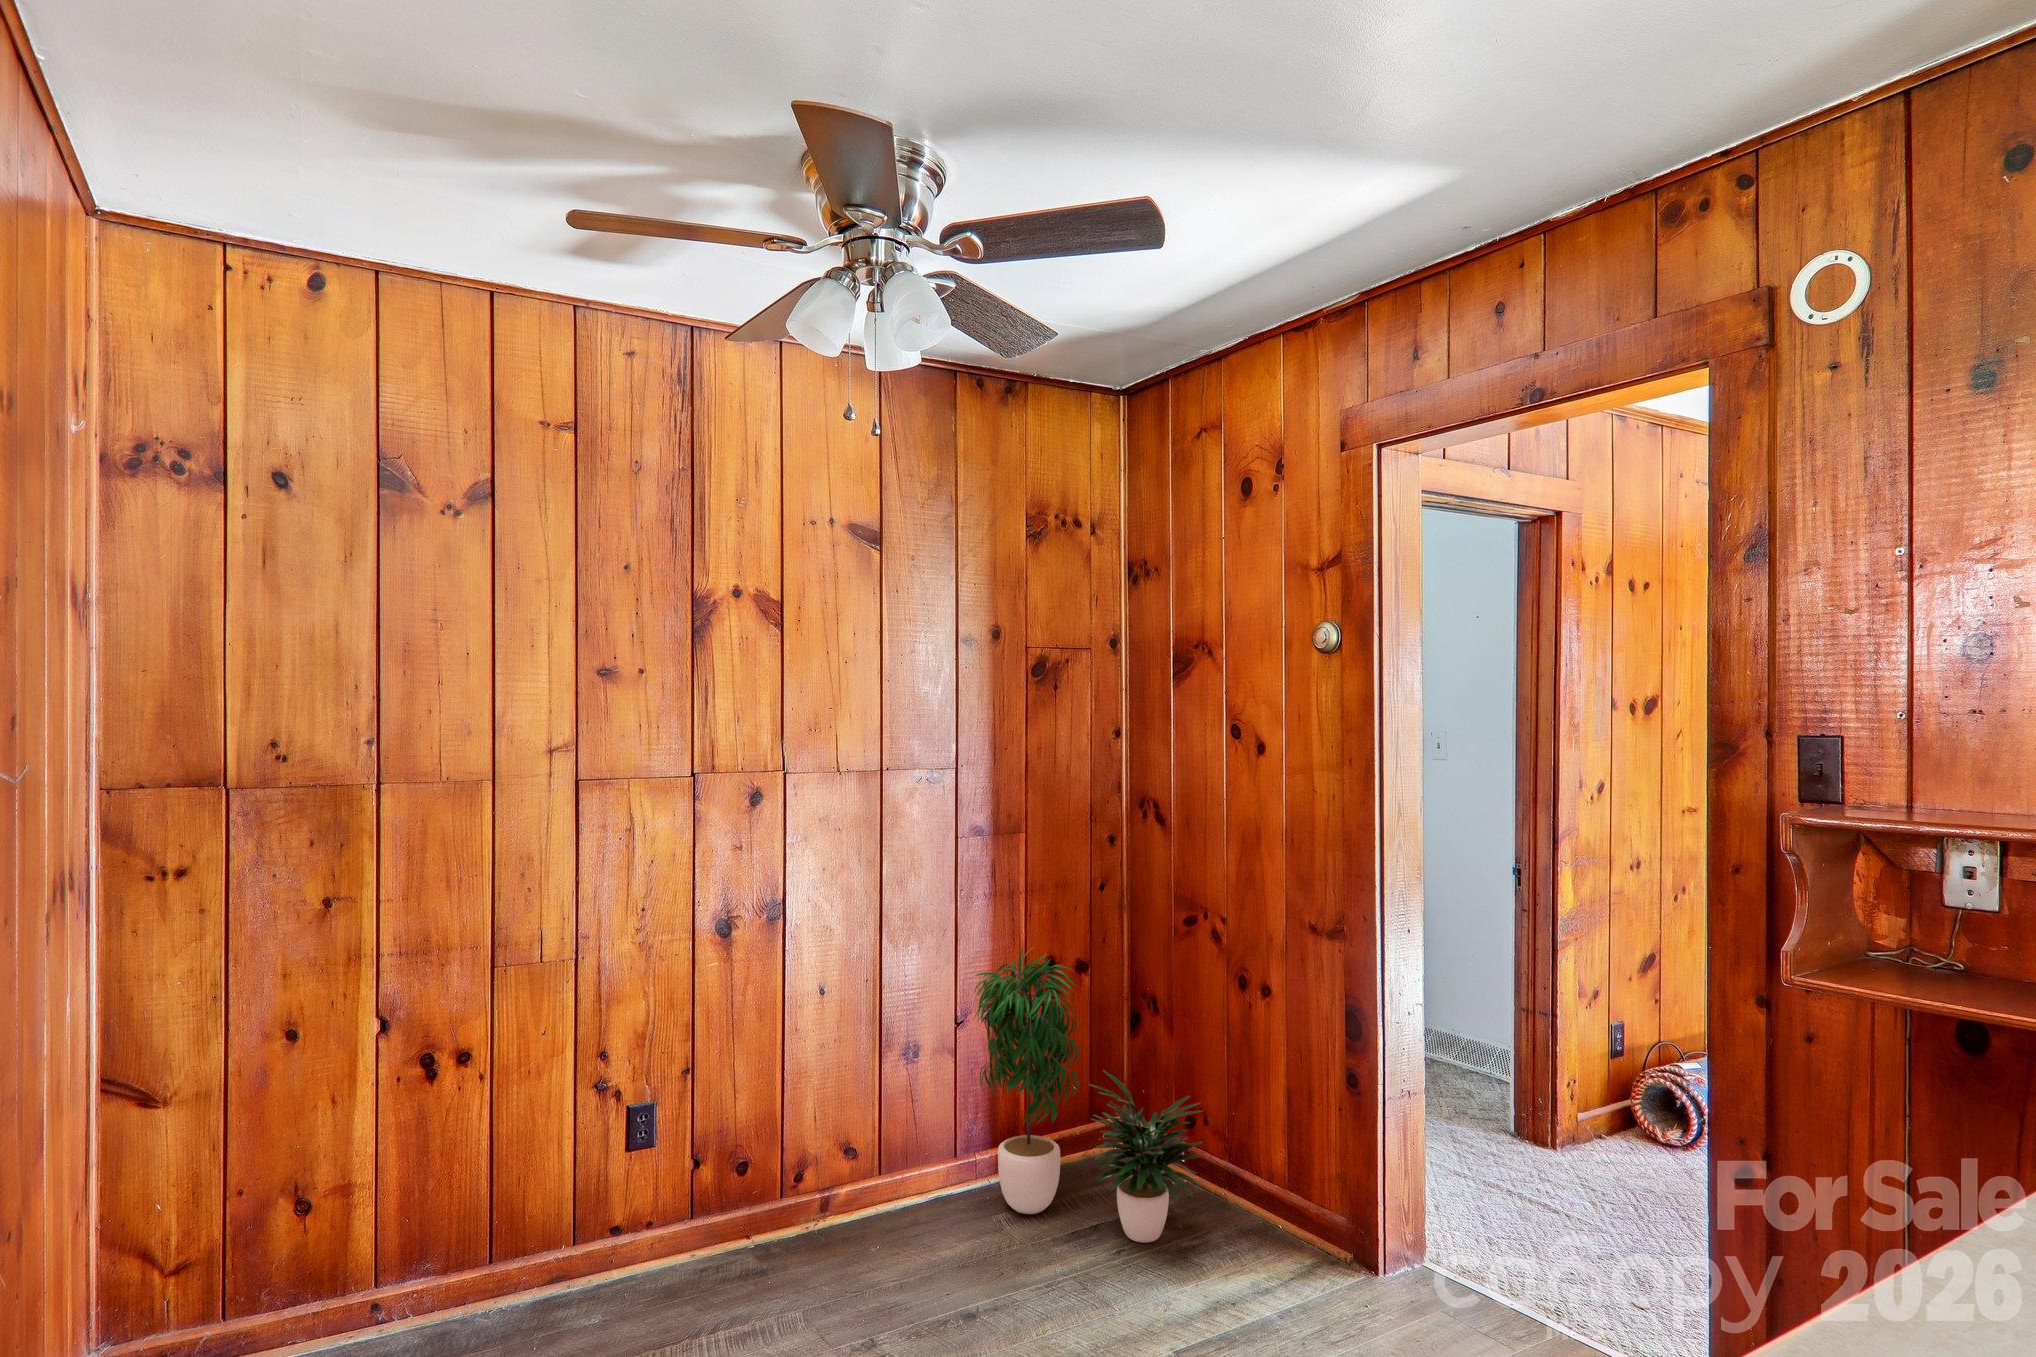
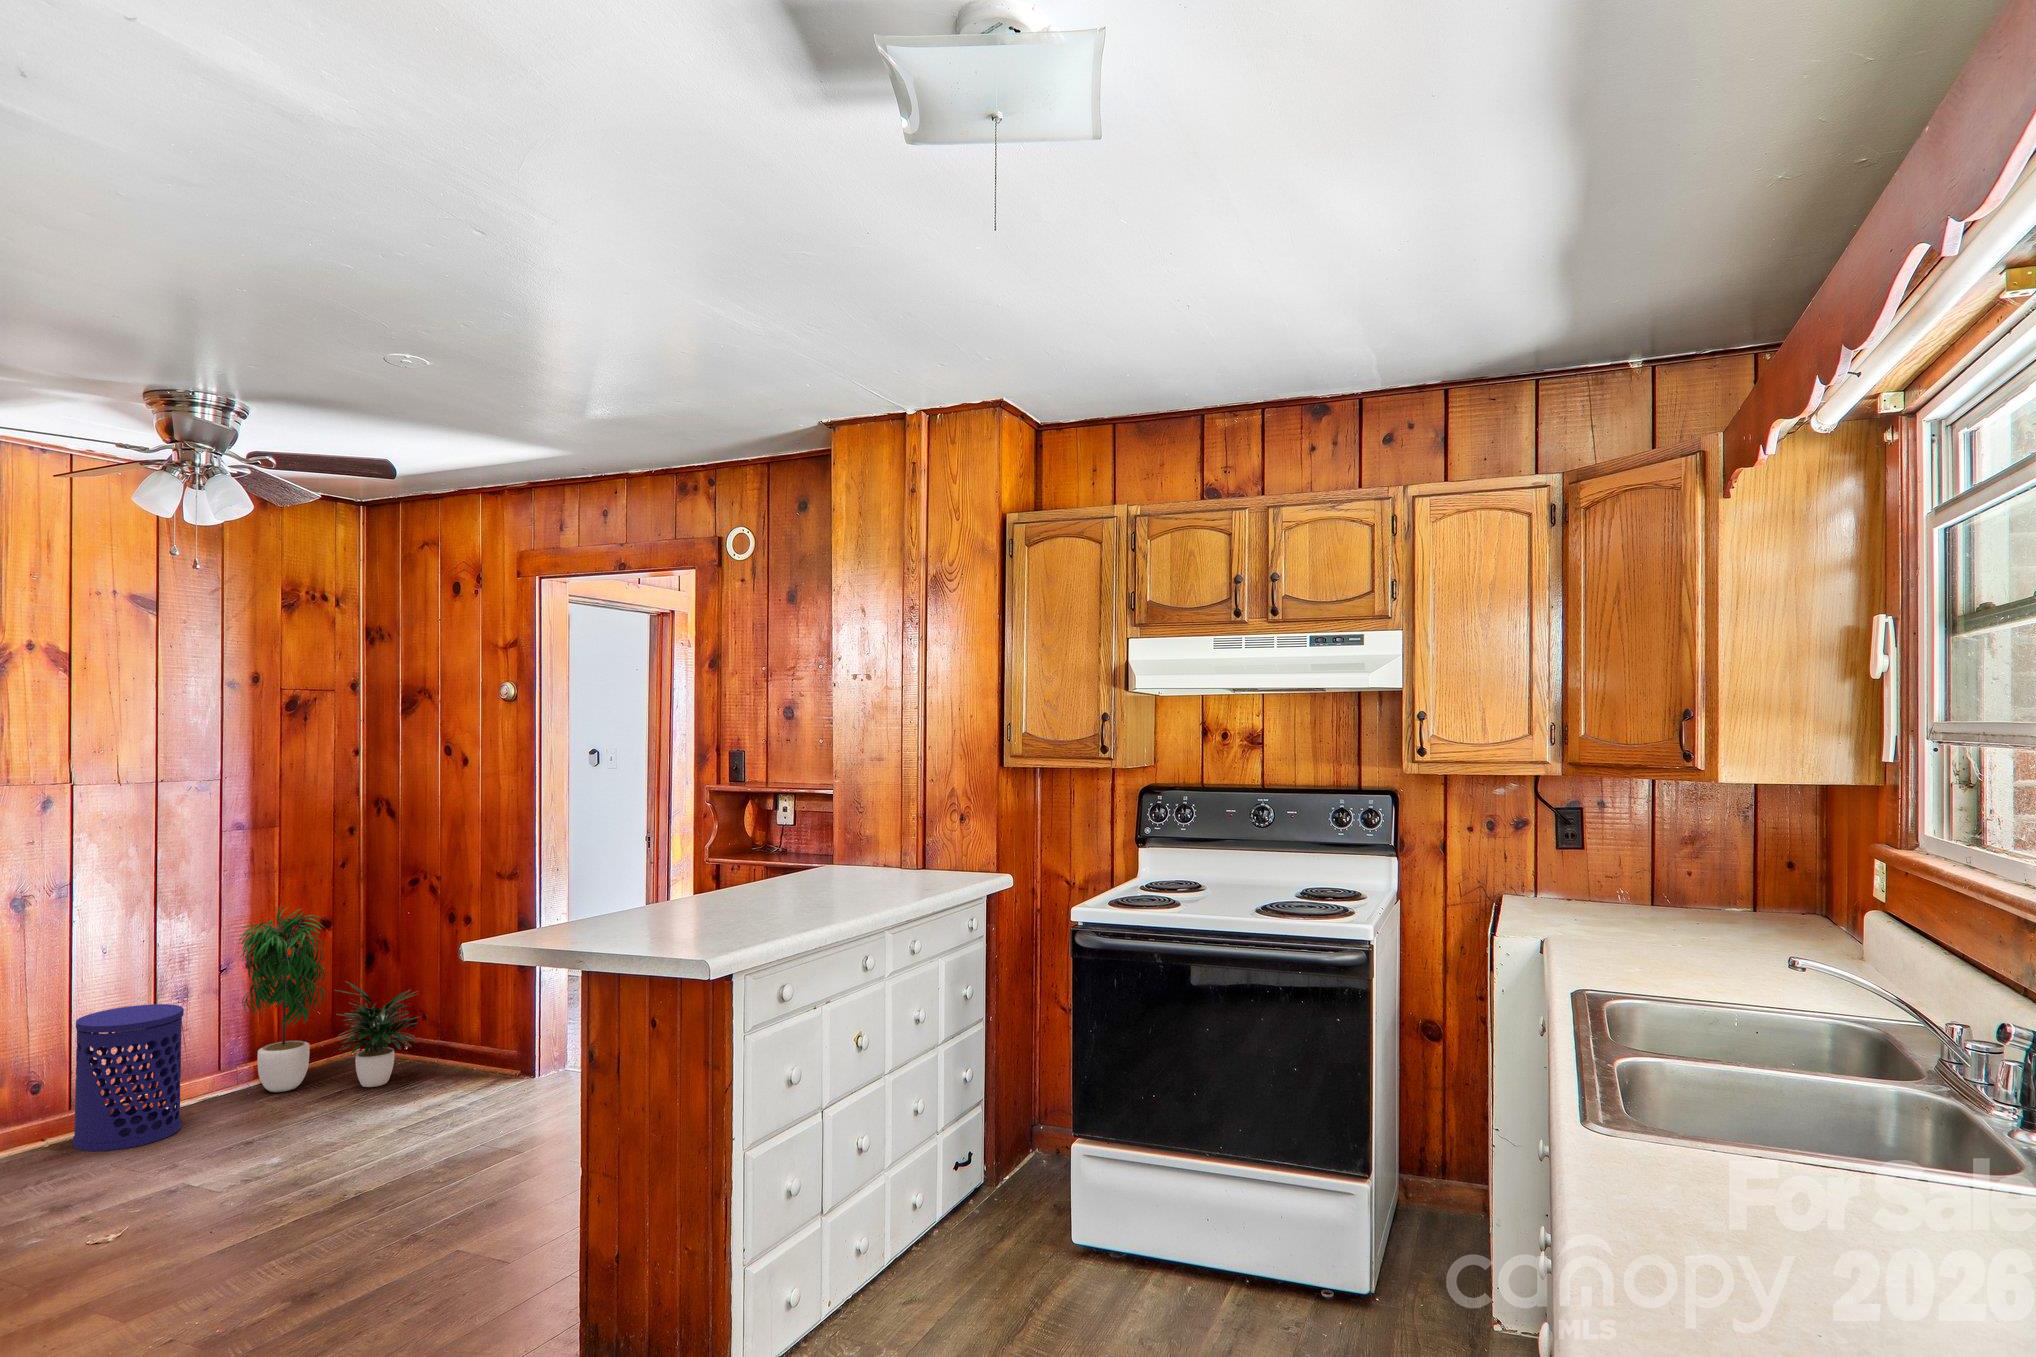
waste bin: none [778,1071,900,1295] -> present [73,1004,184,1151]

